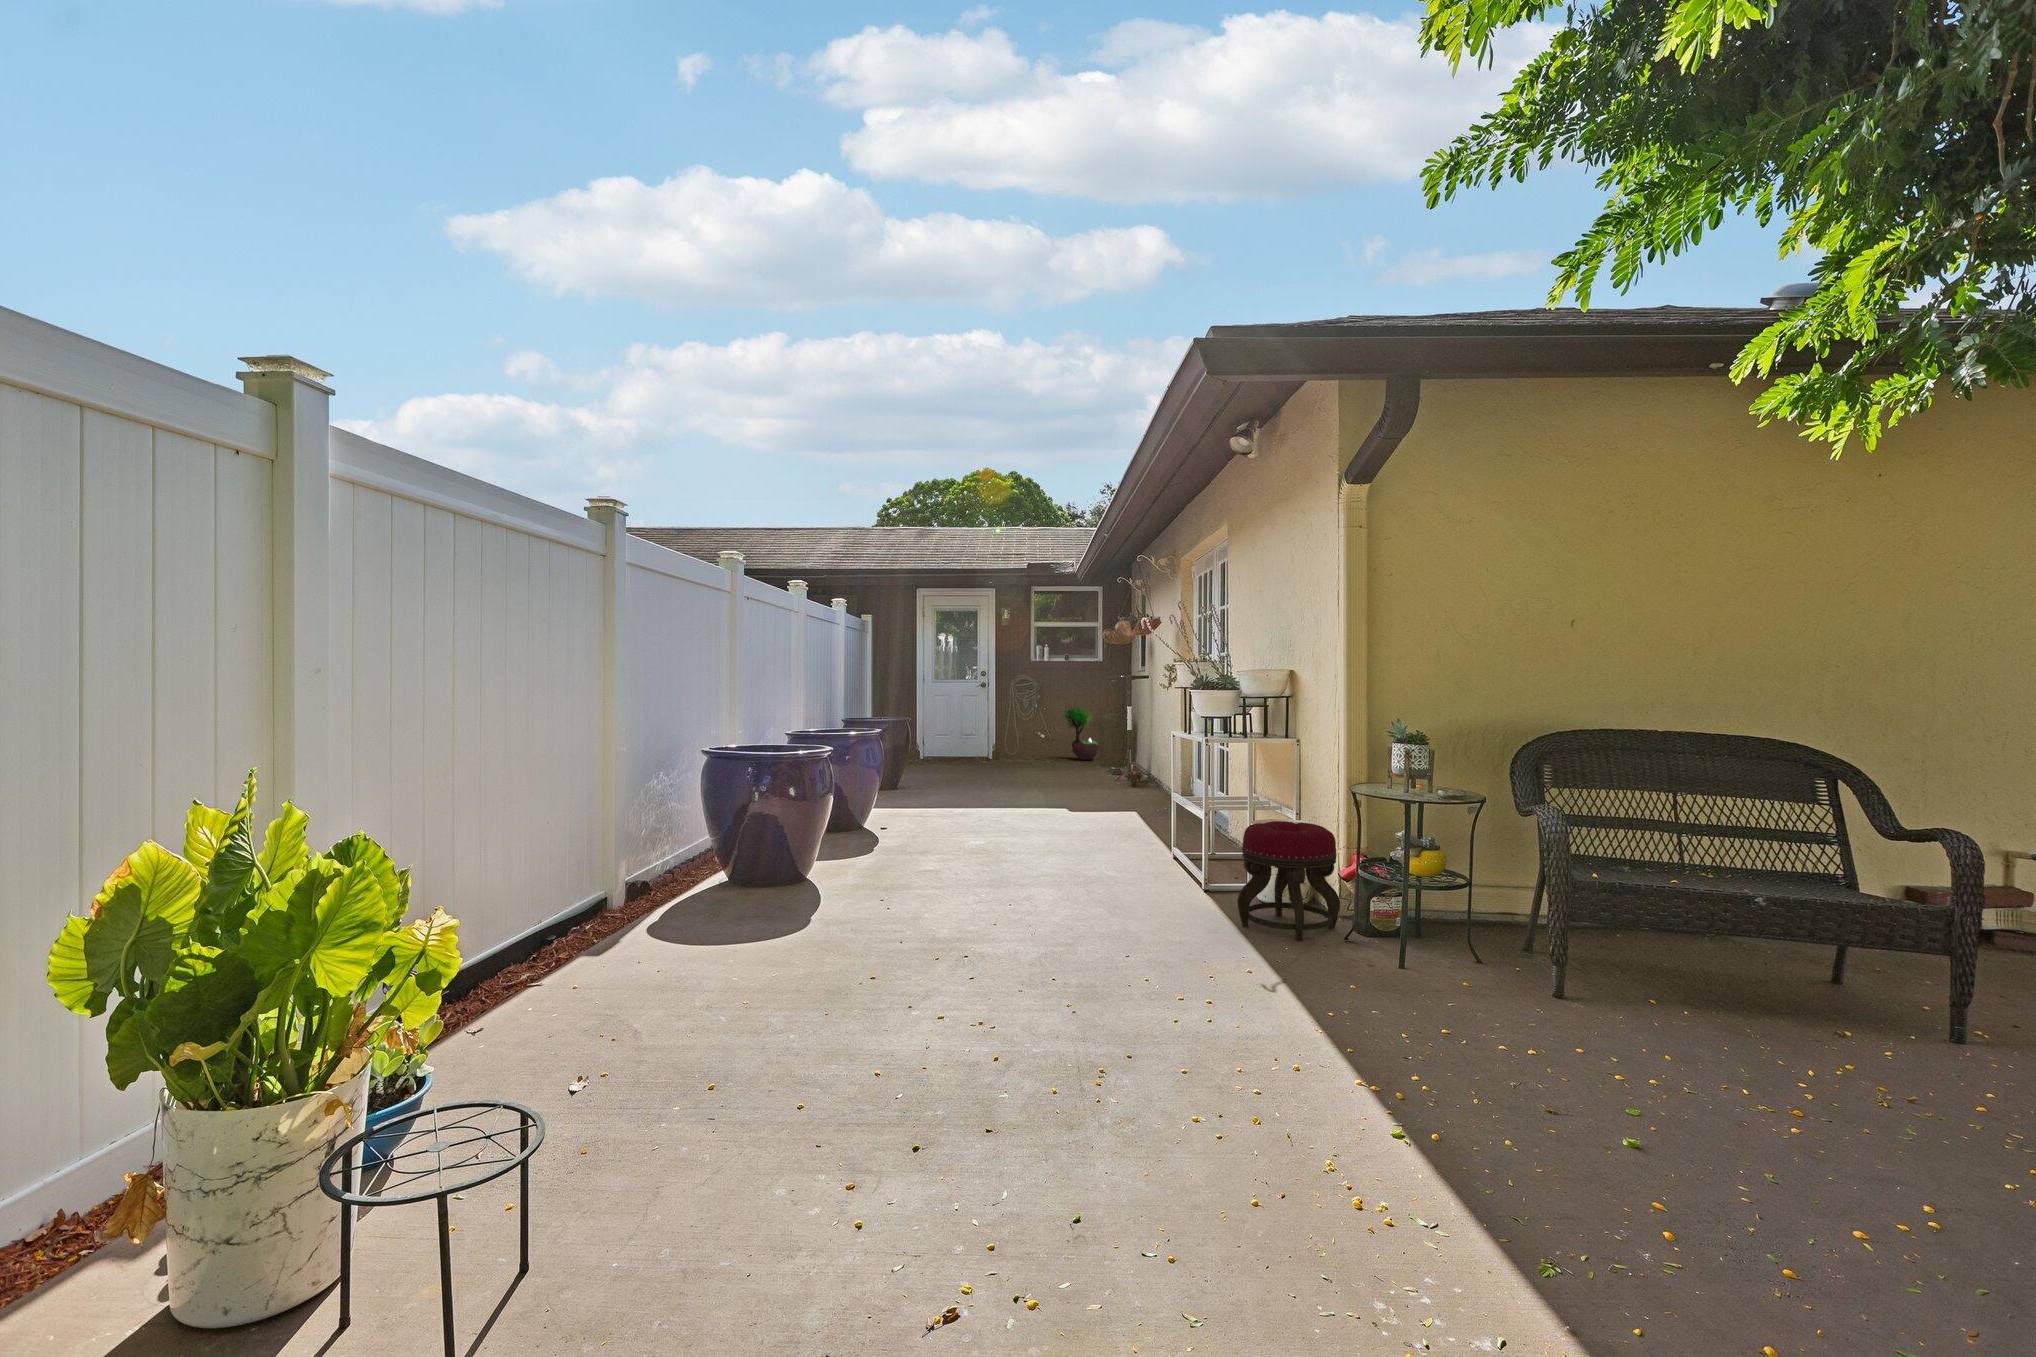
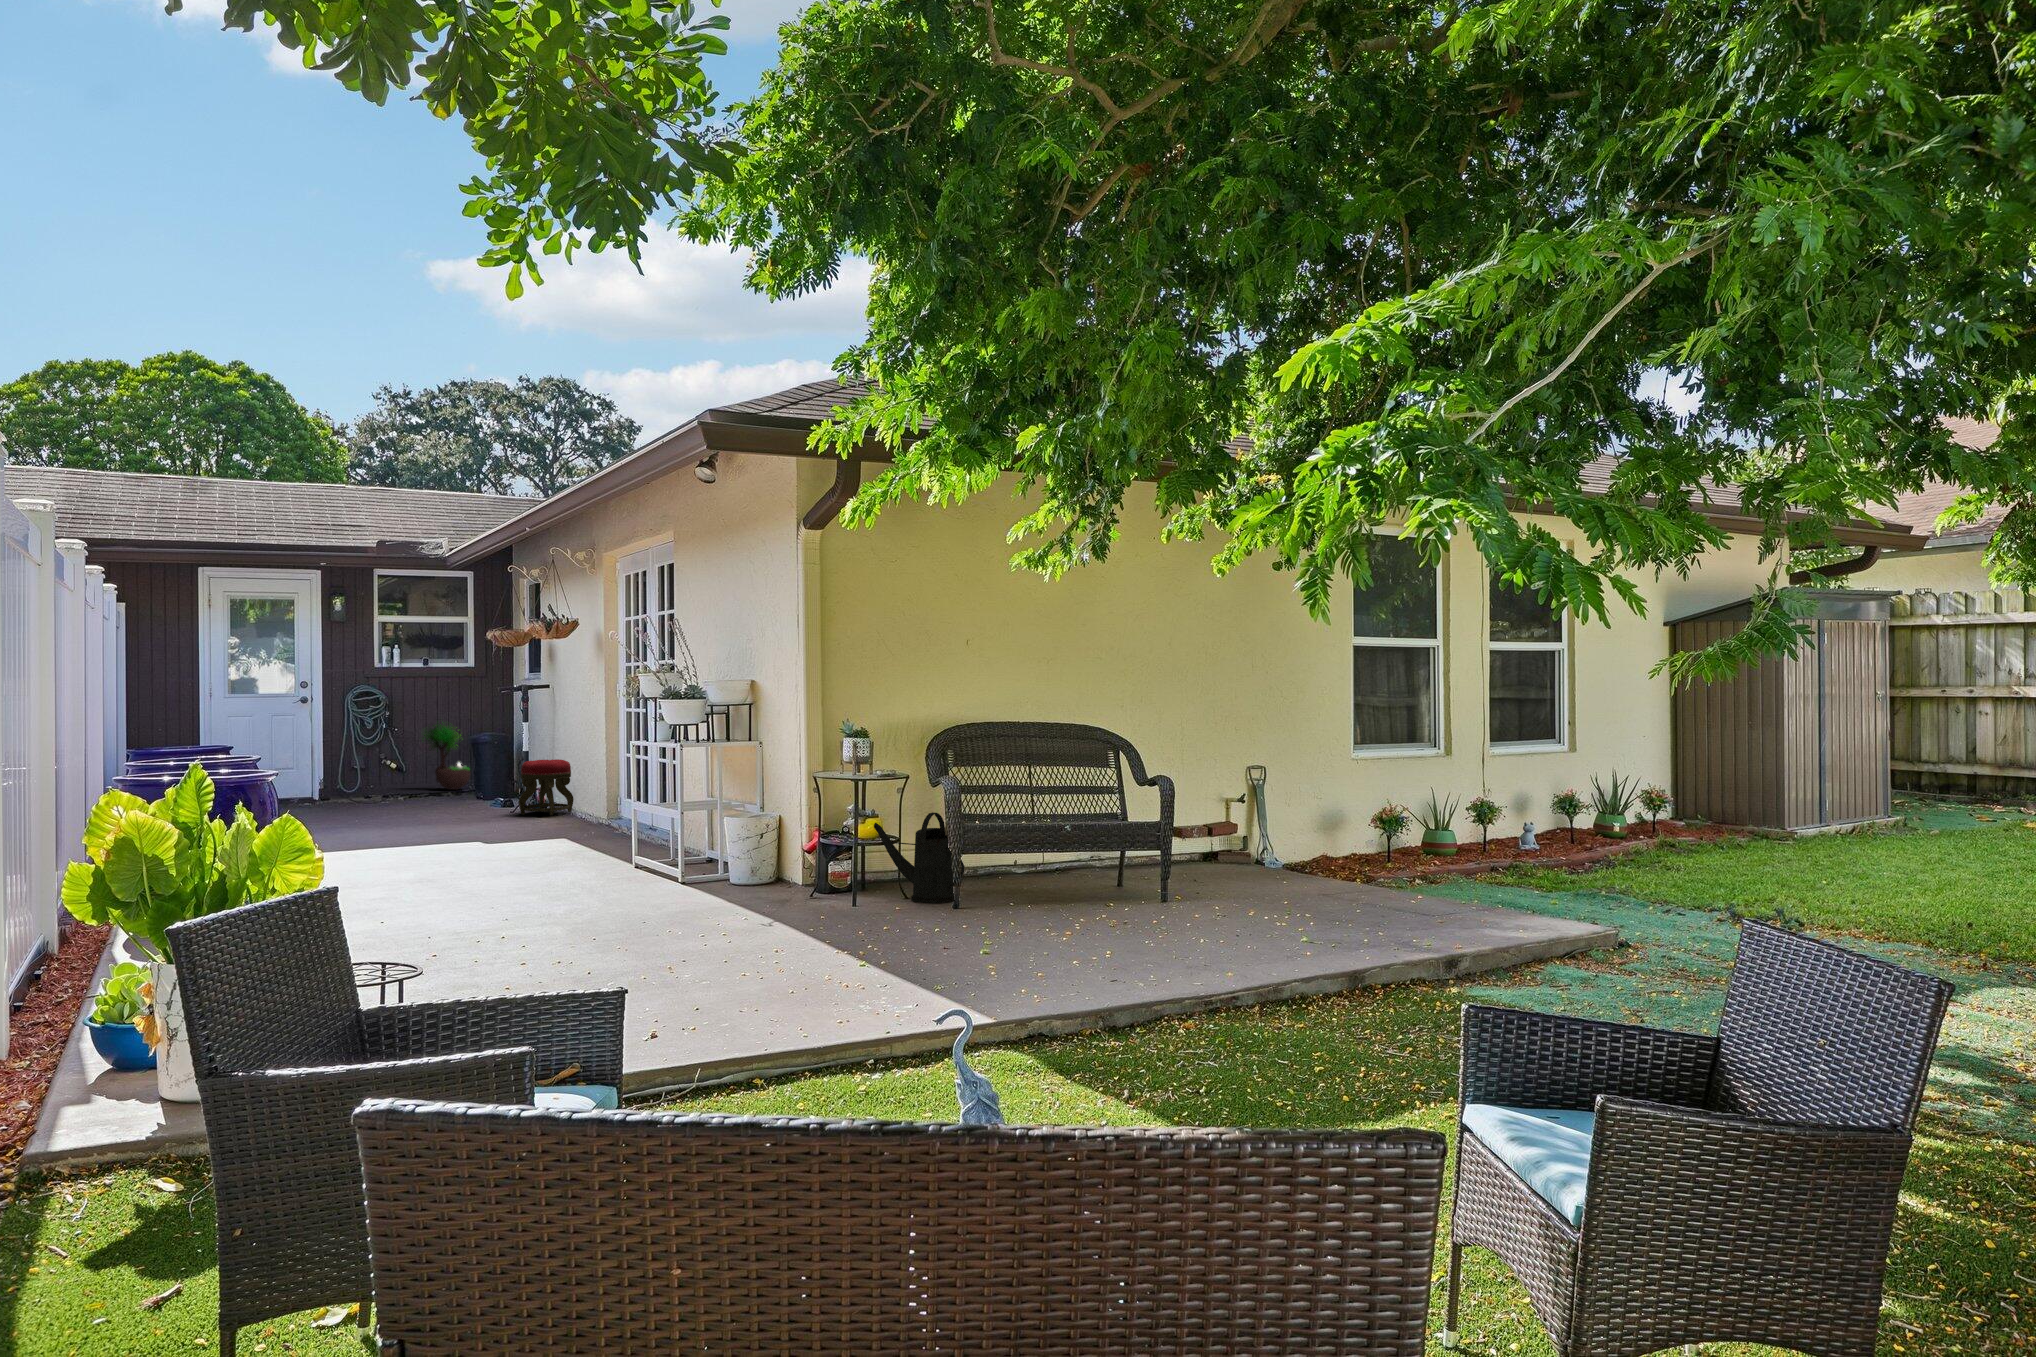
stool: present [1237,821,1340,940] -> present [519,759,574,816]
watering can: none [1434,852,1570,982] -> present [874,812,965,904]

